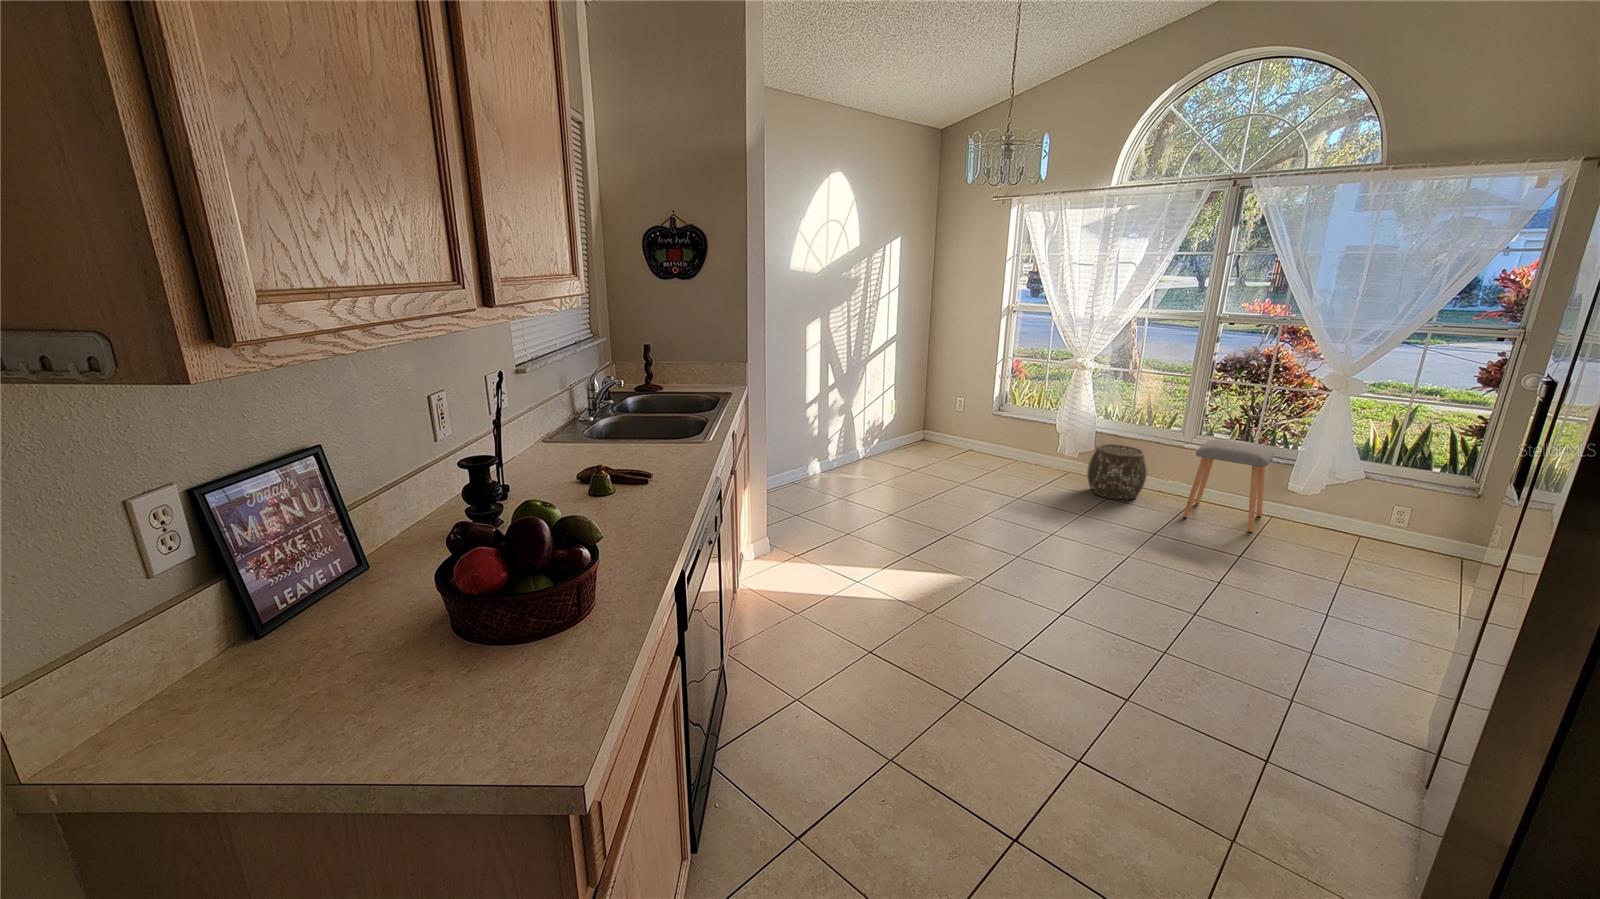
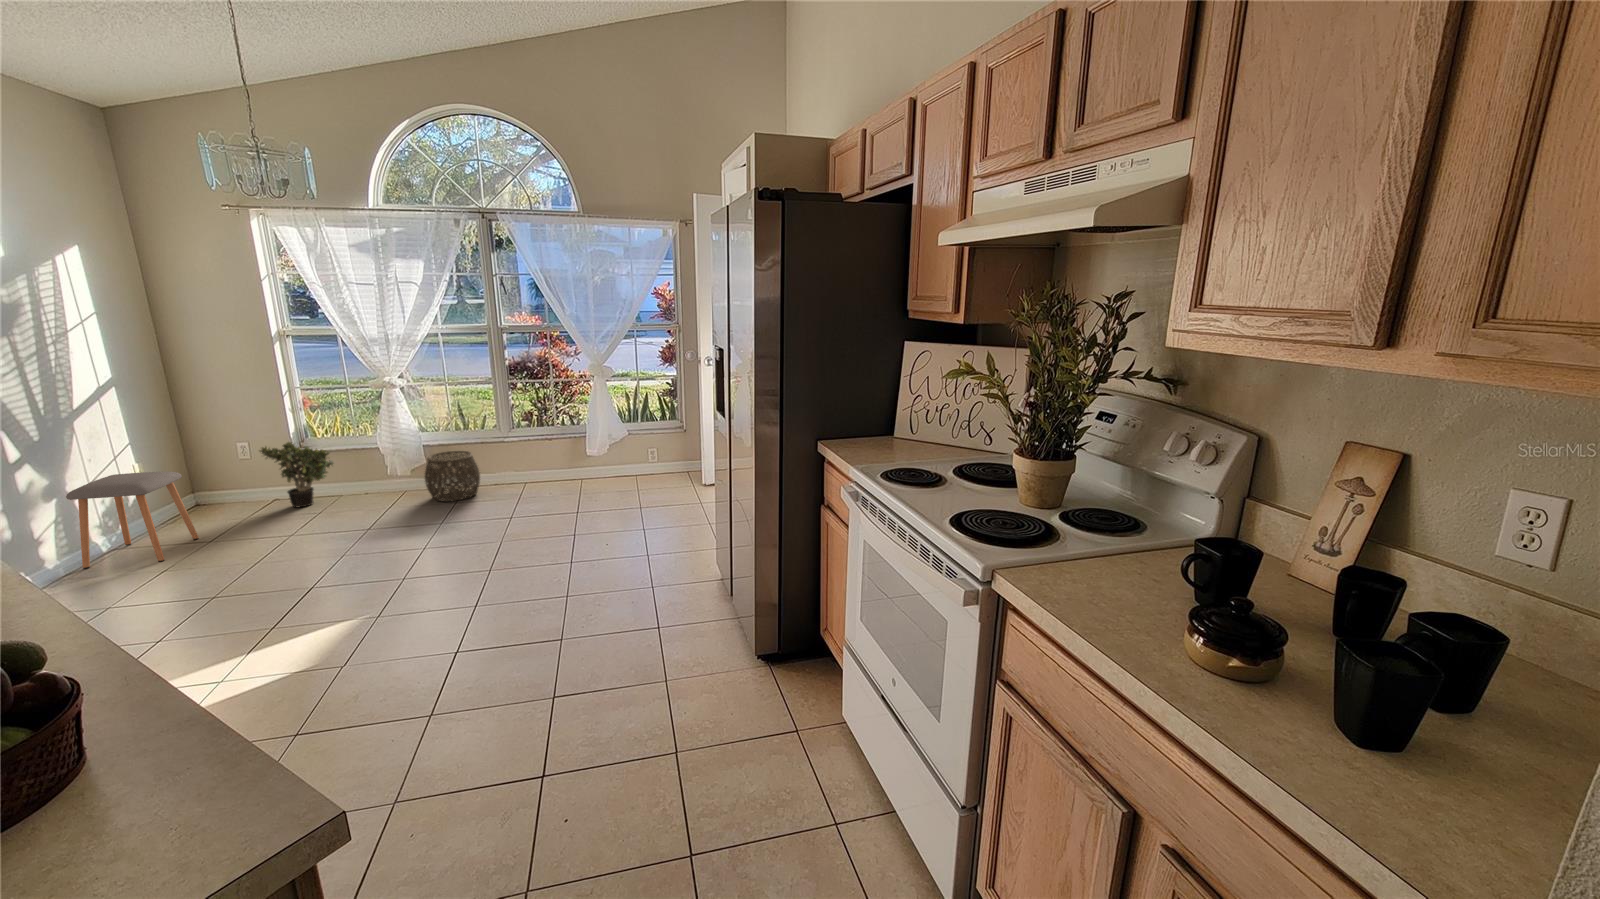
potted plant: none [967,405,1018,465] -> present [259,442,333,508]
stool: present [1183,440,1274,533] -> present [66,472,199,569]

